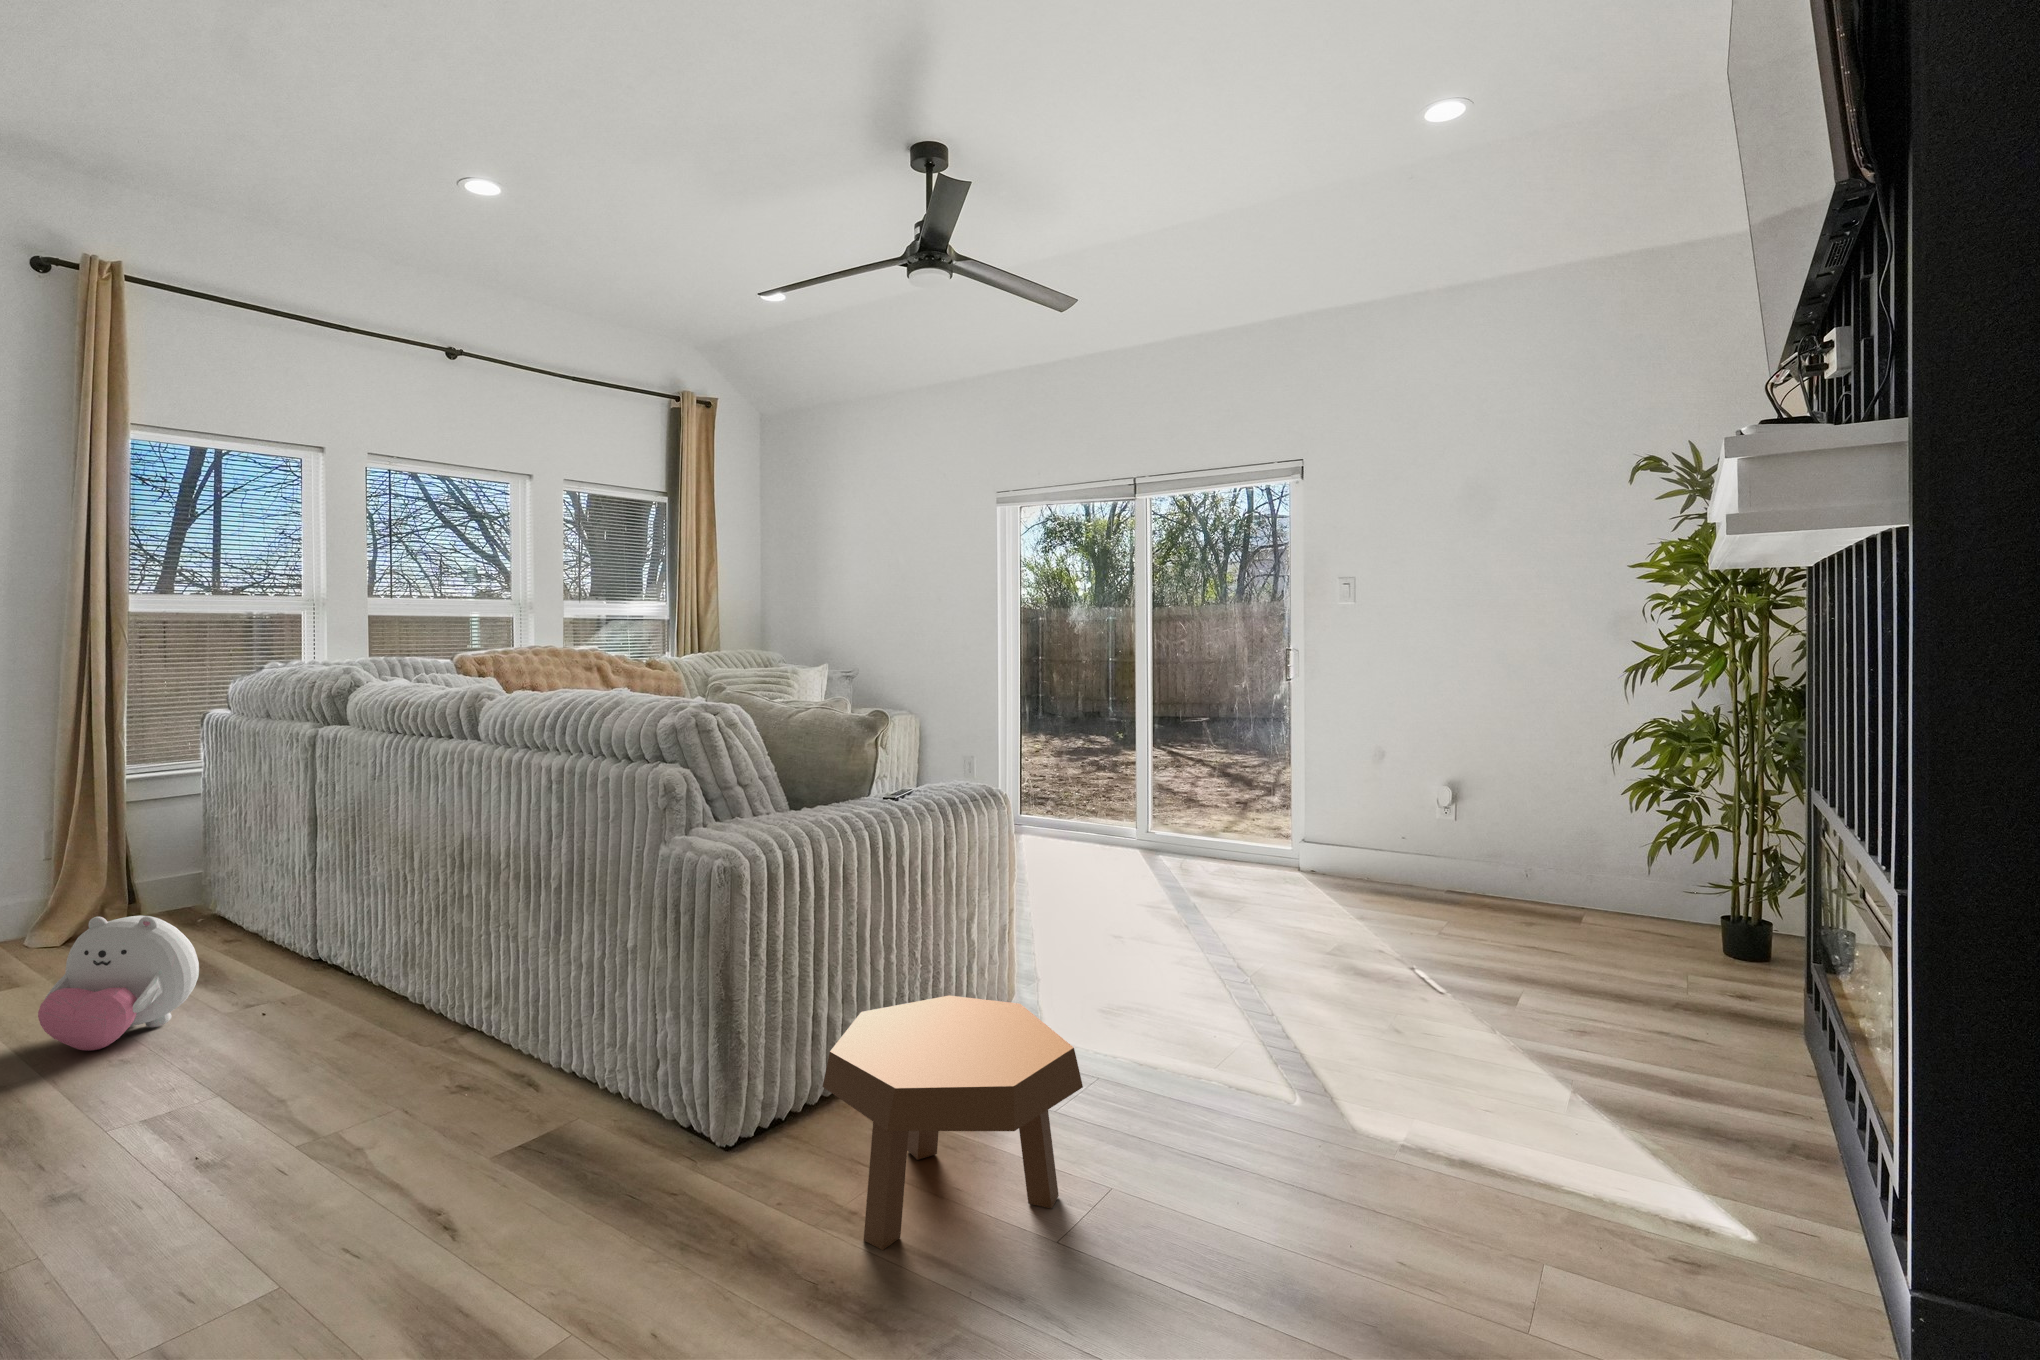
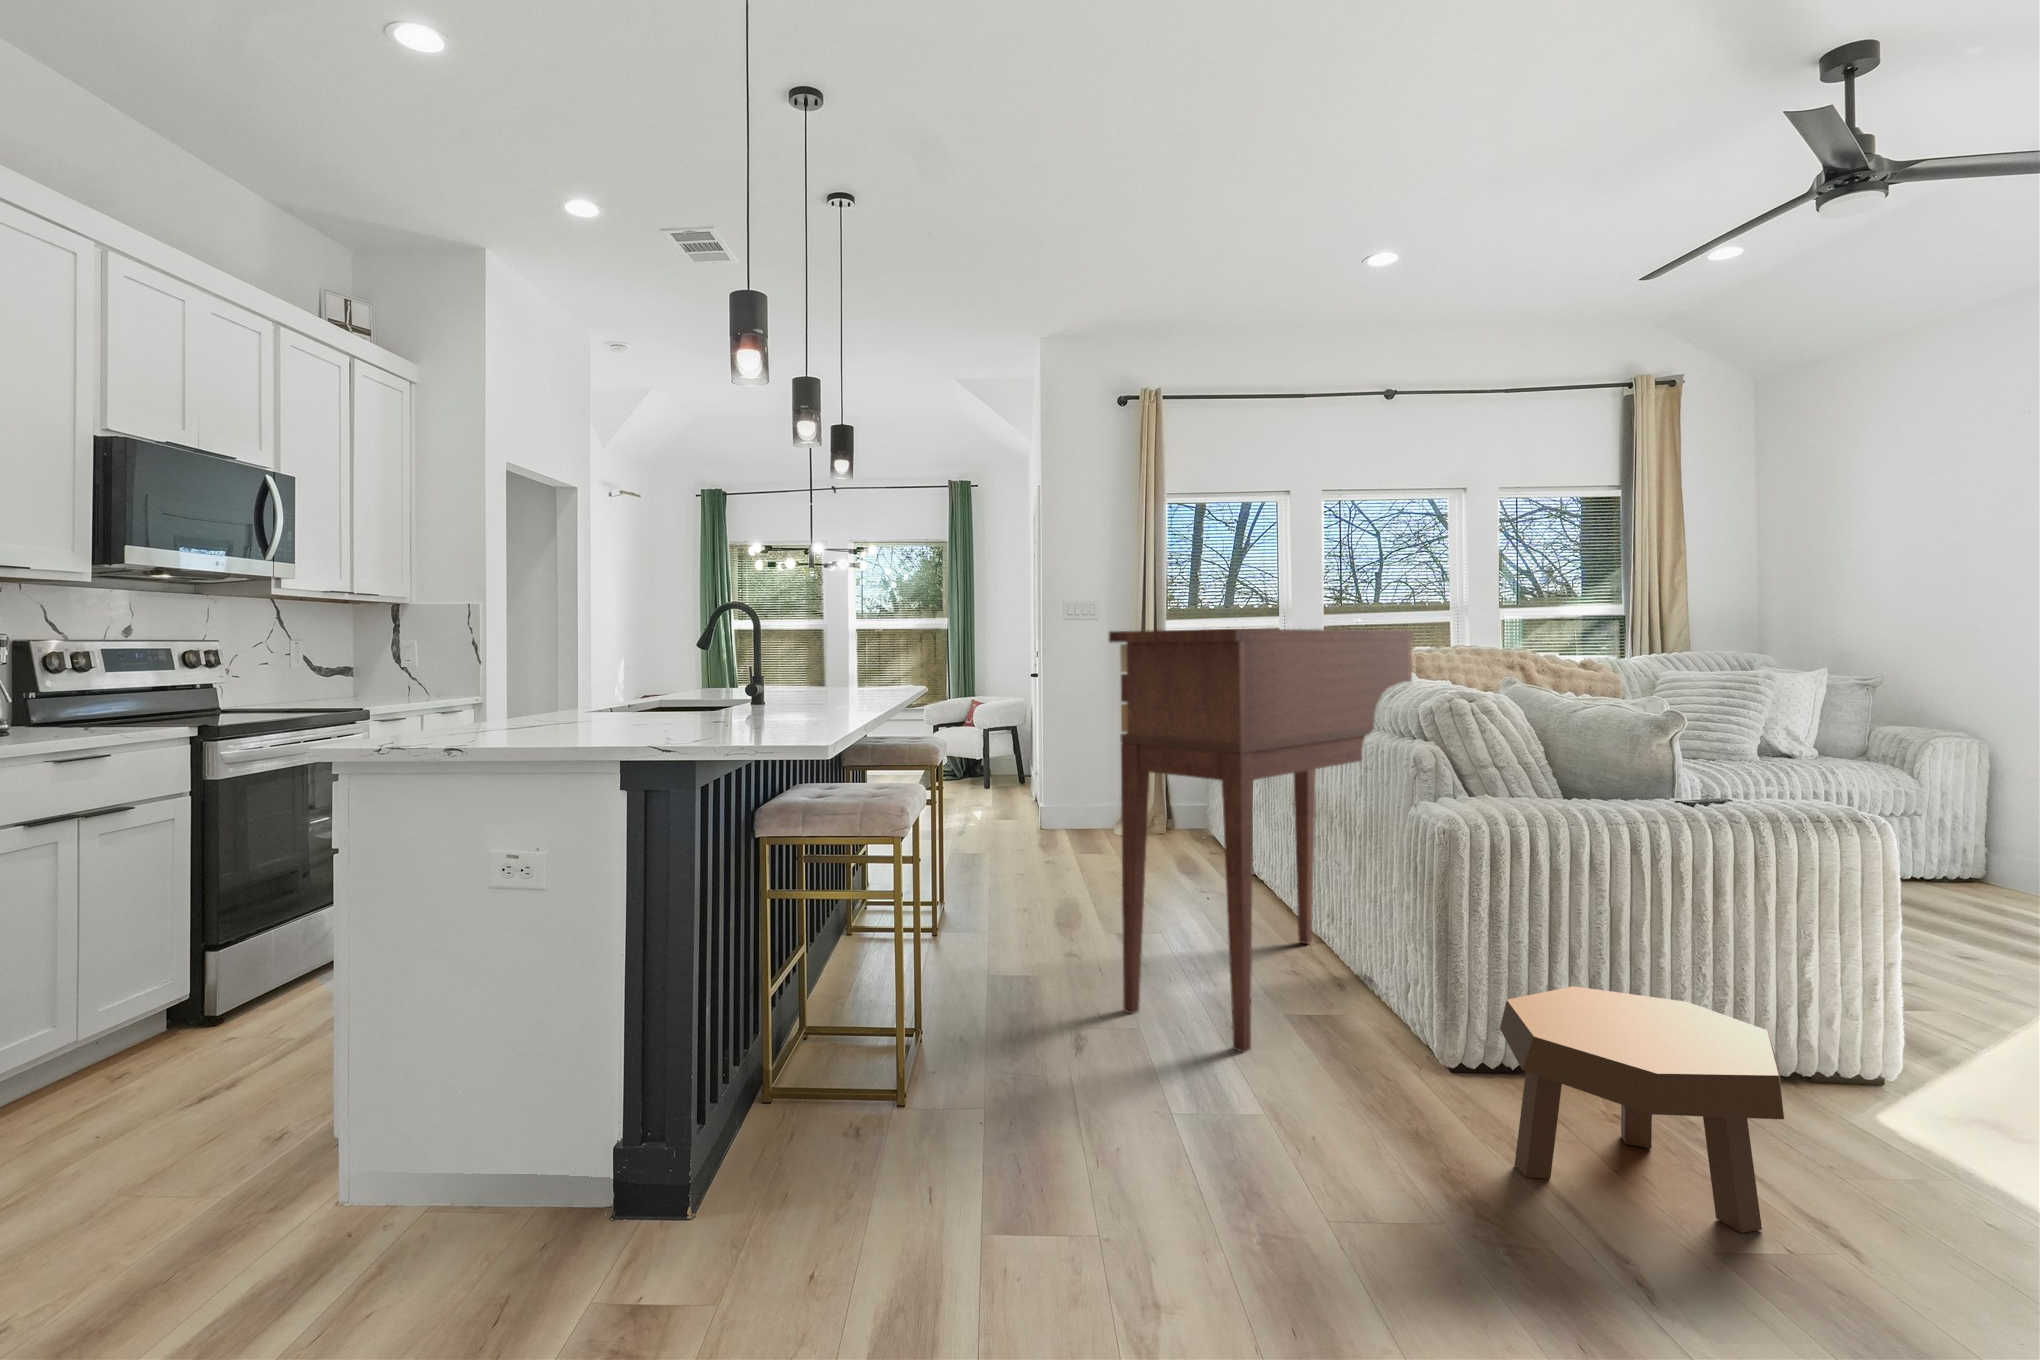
console table: none [212,626,599,1266] -> present [1109,629,1414,1052]
plush toy: present [38,916,199,1051] -> none [1092,812,1171,893]

